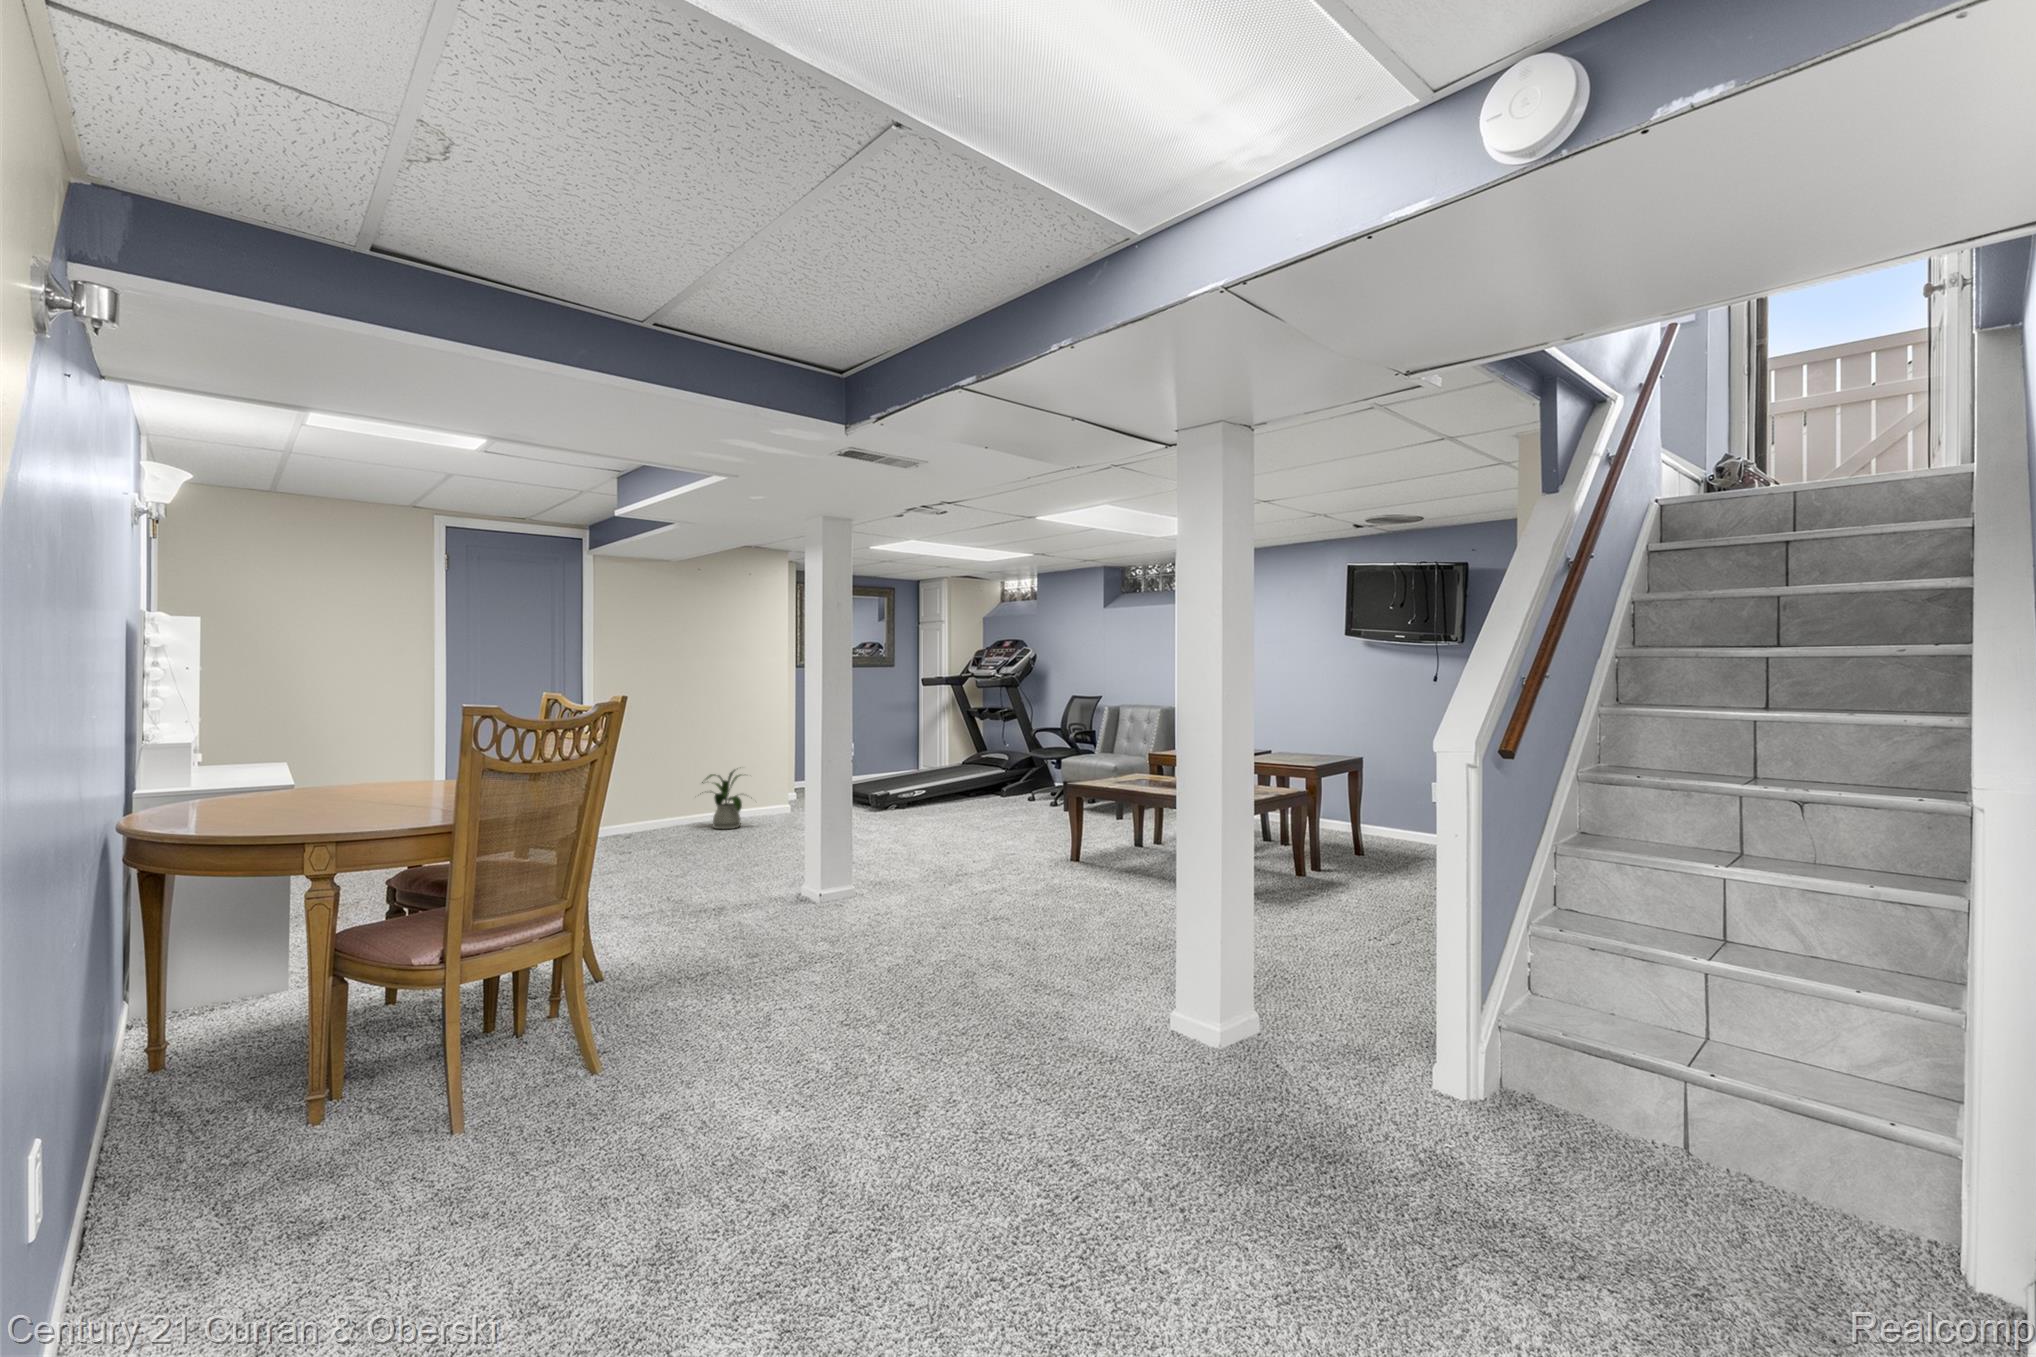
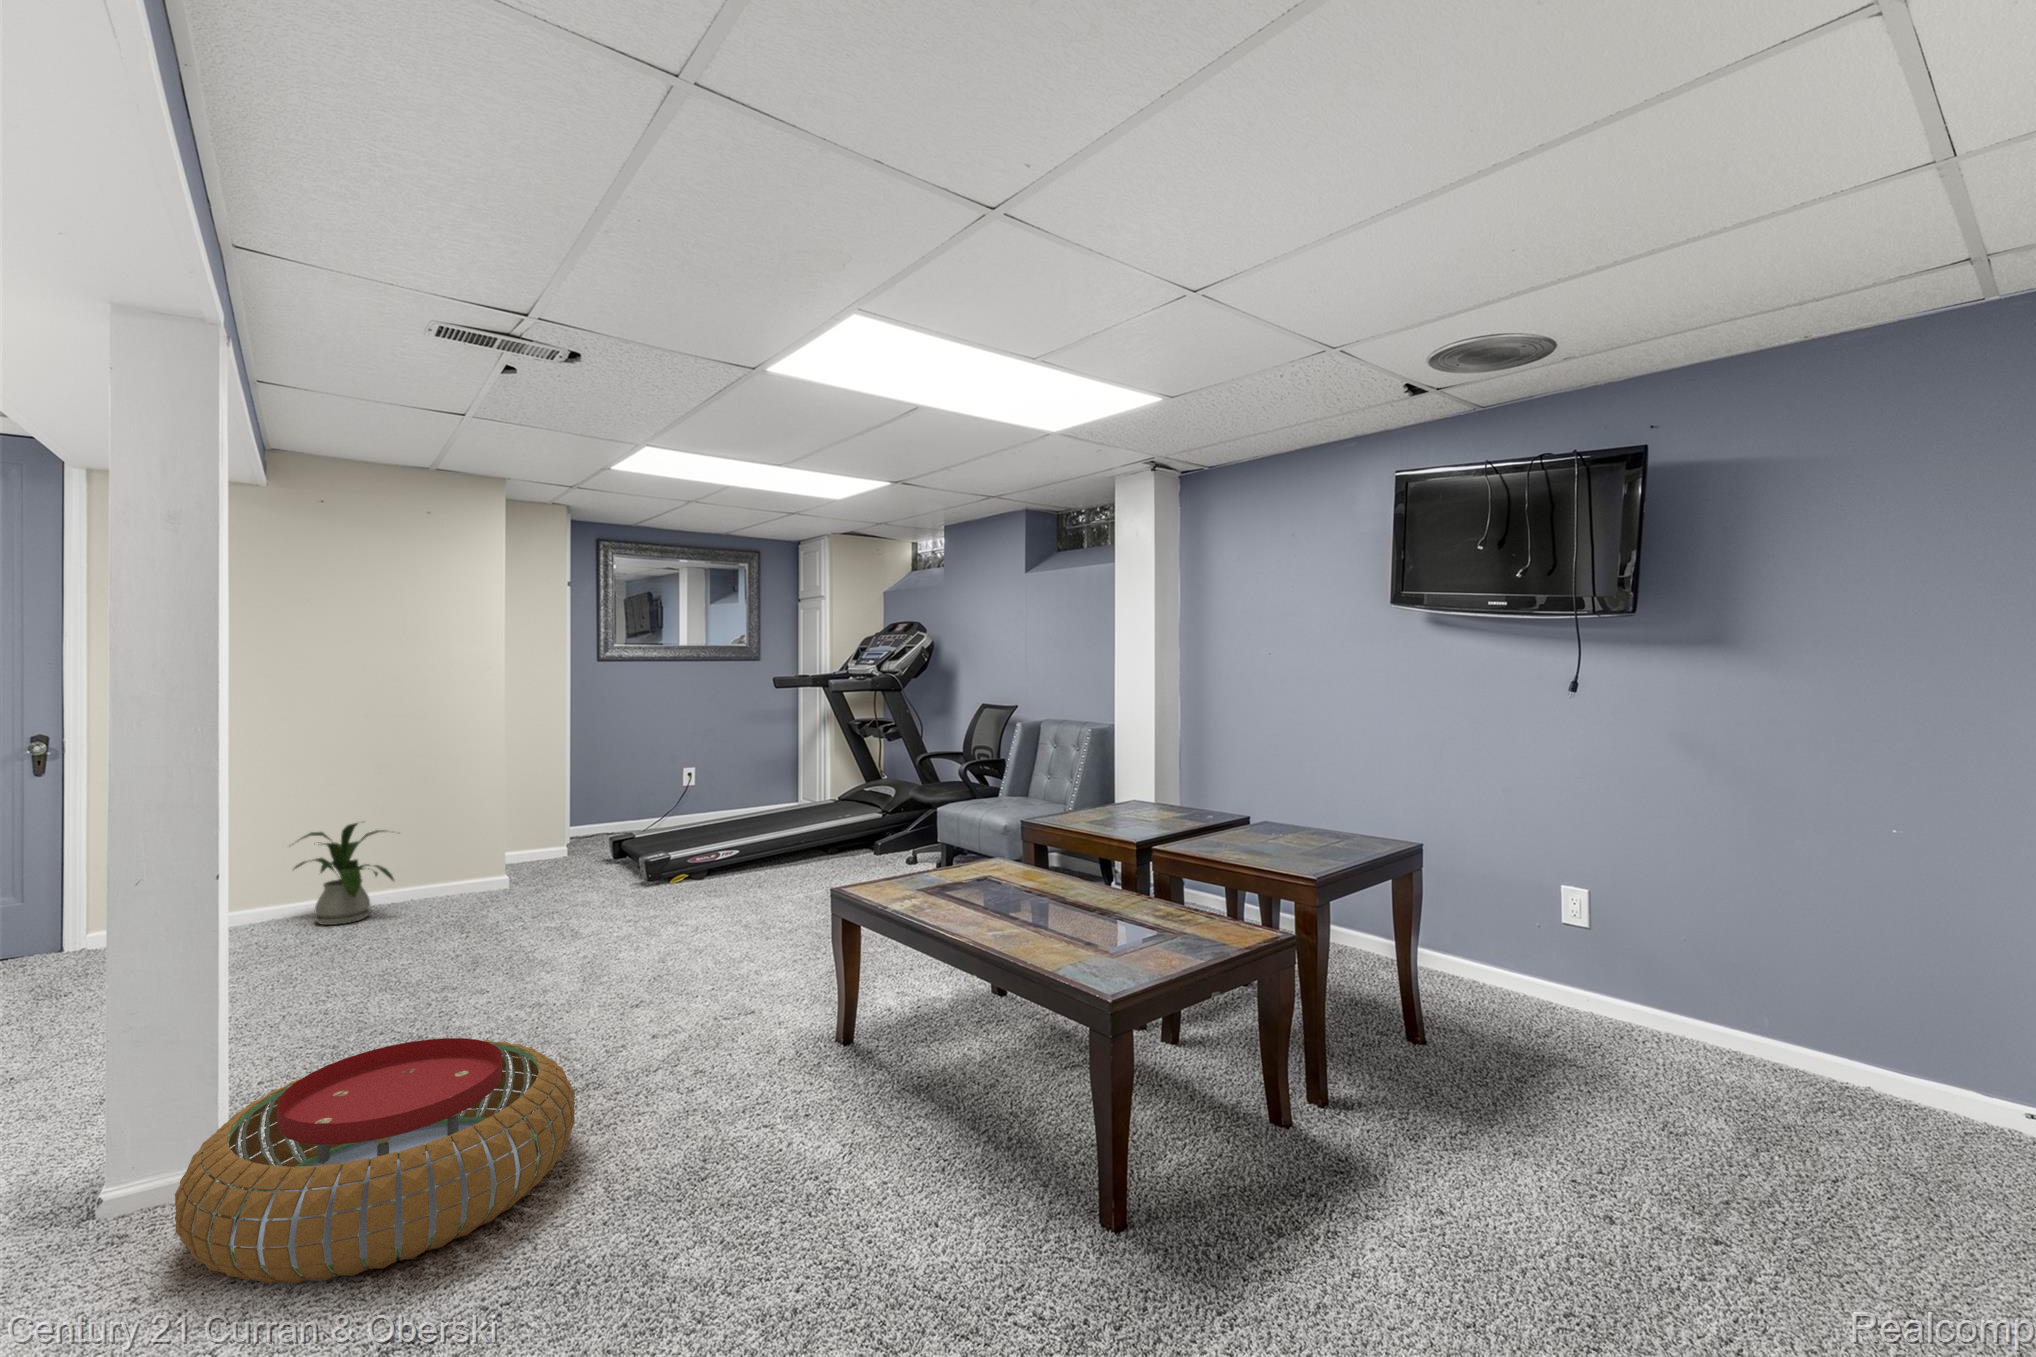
pouf: none [886,835,1015,901] -> present [175,1038,575,1284]

